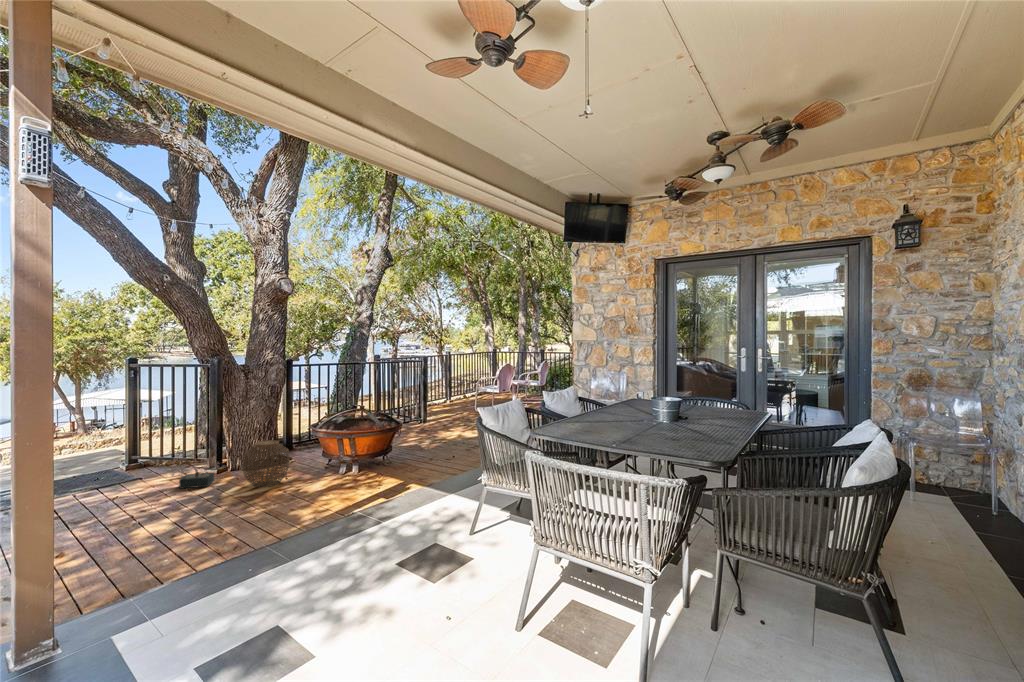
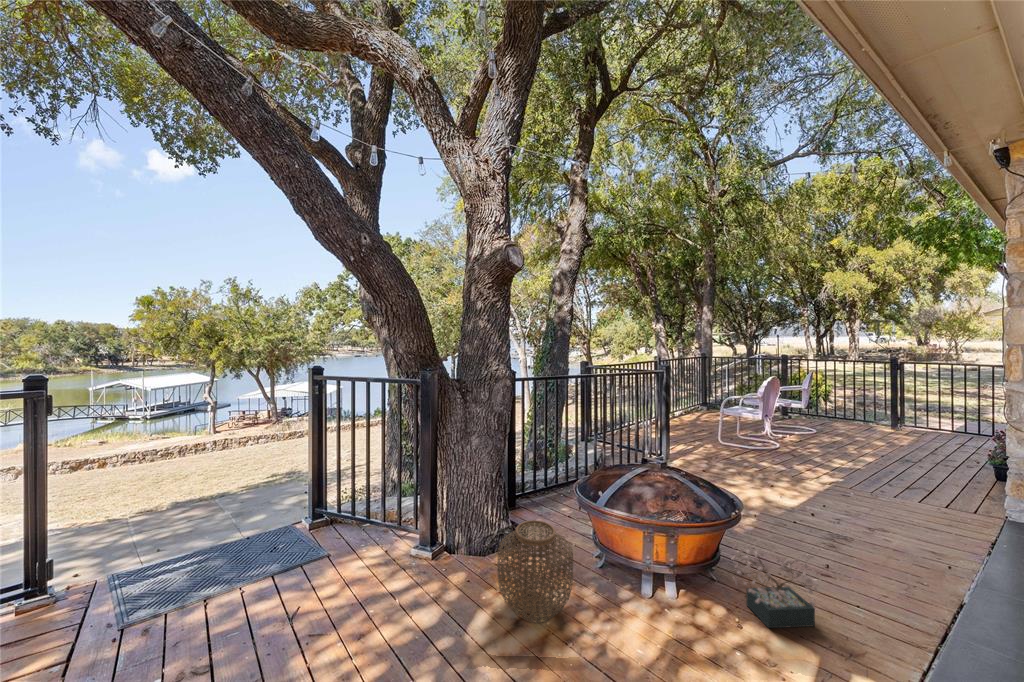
decorative plant: present [171,451,219,489] -> present [732,542,818,628]

